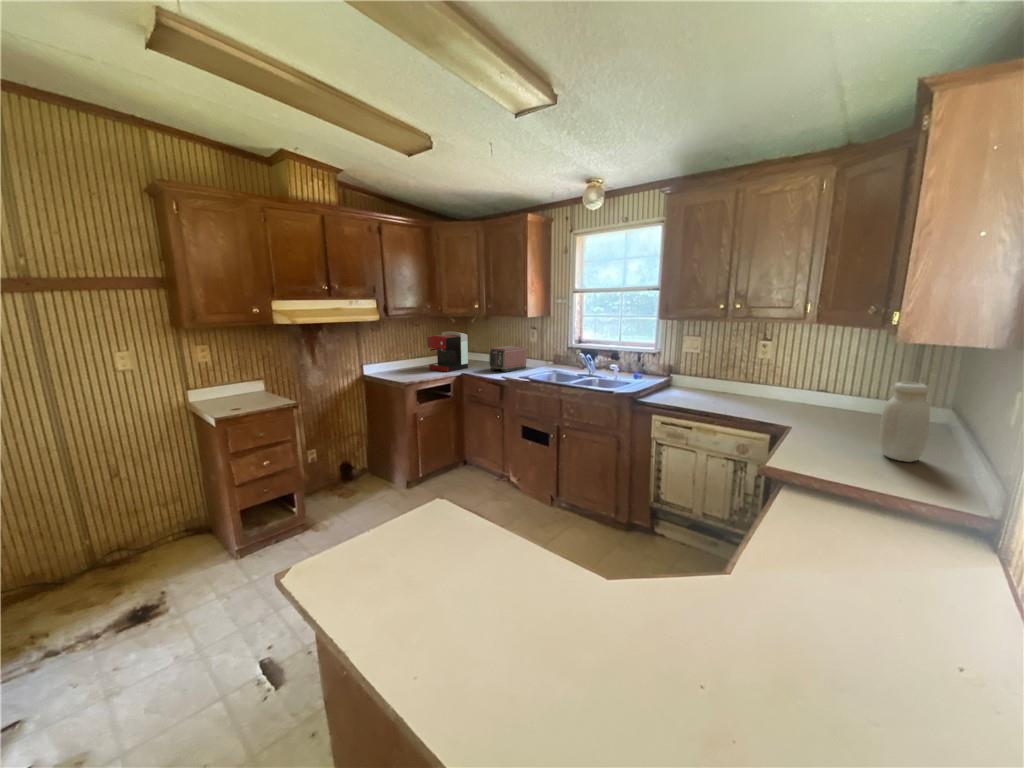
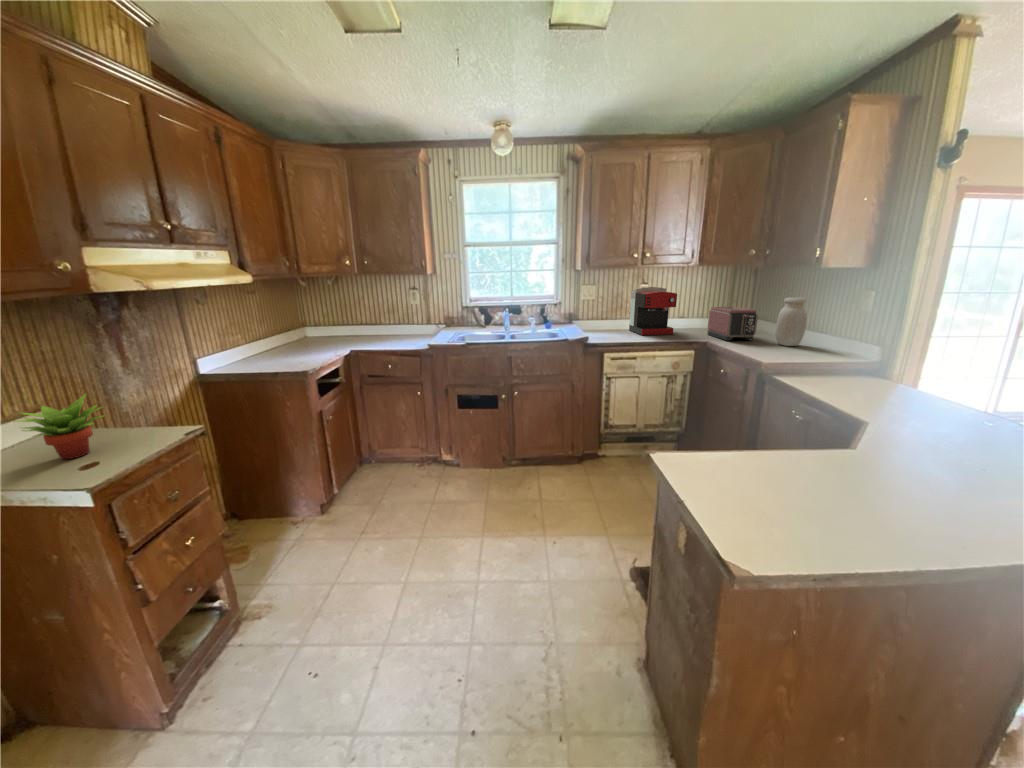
coffee maker: present [428,331,468,372] -> present [629,287,677,335]
toaster: present [489,345,527,372] -> present [708,307,758,341]
succulent plant: none [226,375,265,405] -> present [14,393,103,459]

